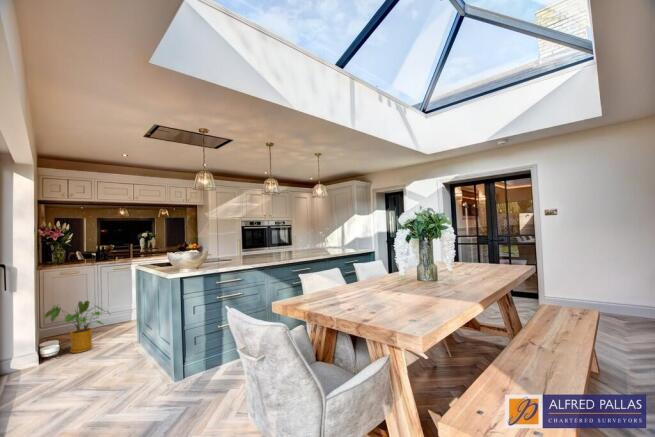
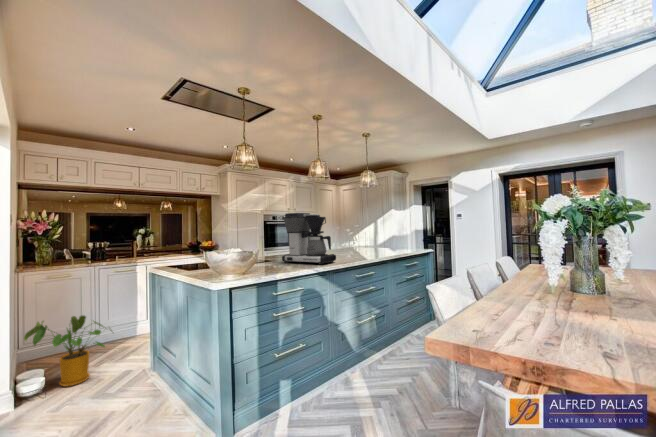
coffee maker: none [235,222,276,262] -> present [282,213,336,265]

